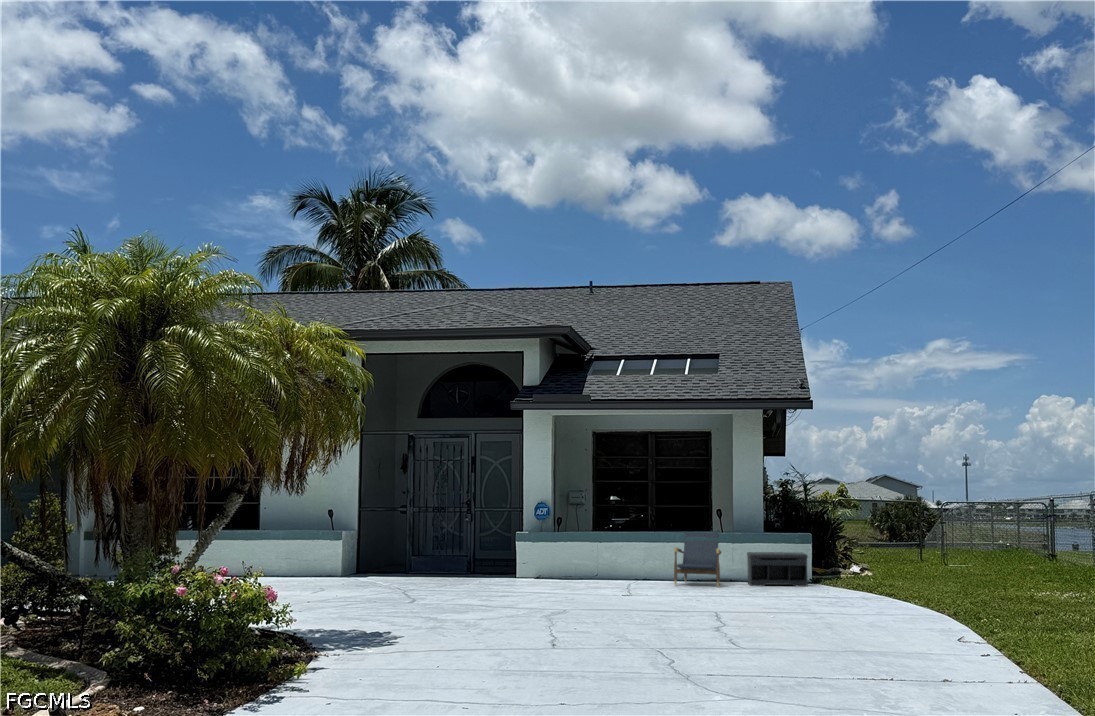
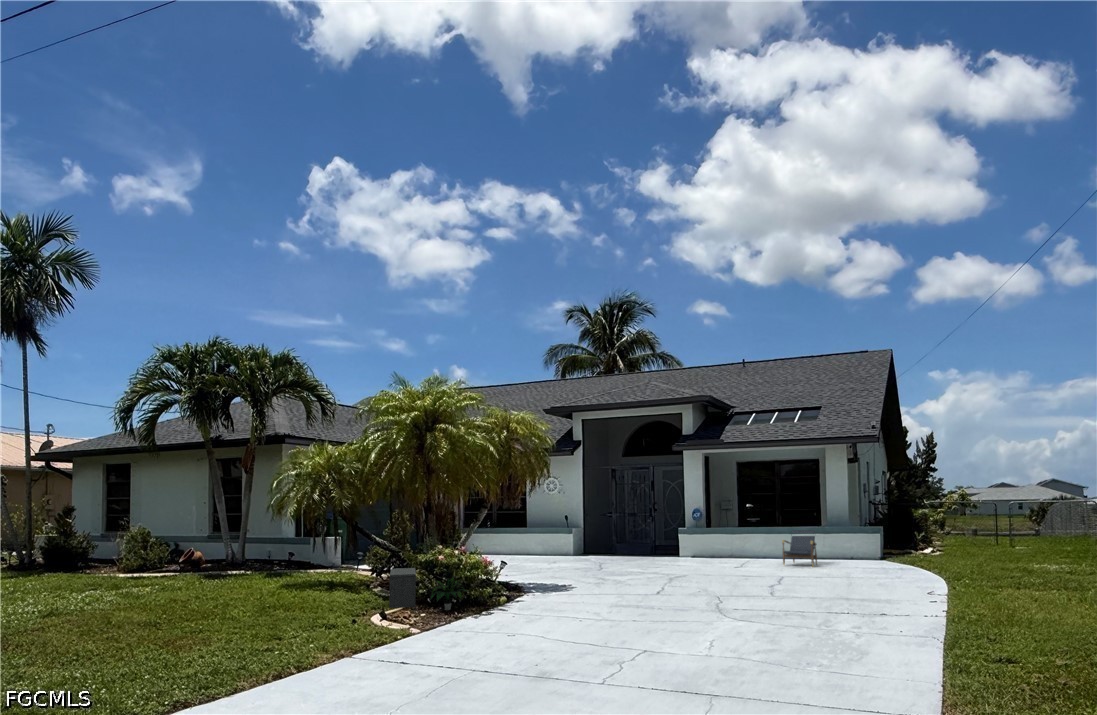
bench: present [747,552,808,587] -> present [389,568,416,608]
potted plant: none [154,625,237,691] -> present [430,576,469,610]

